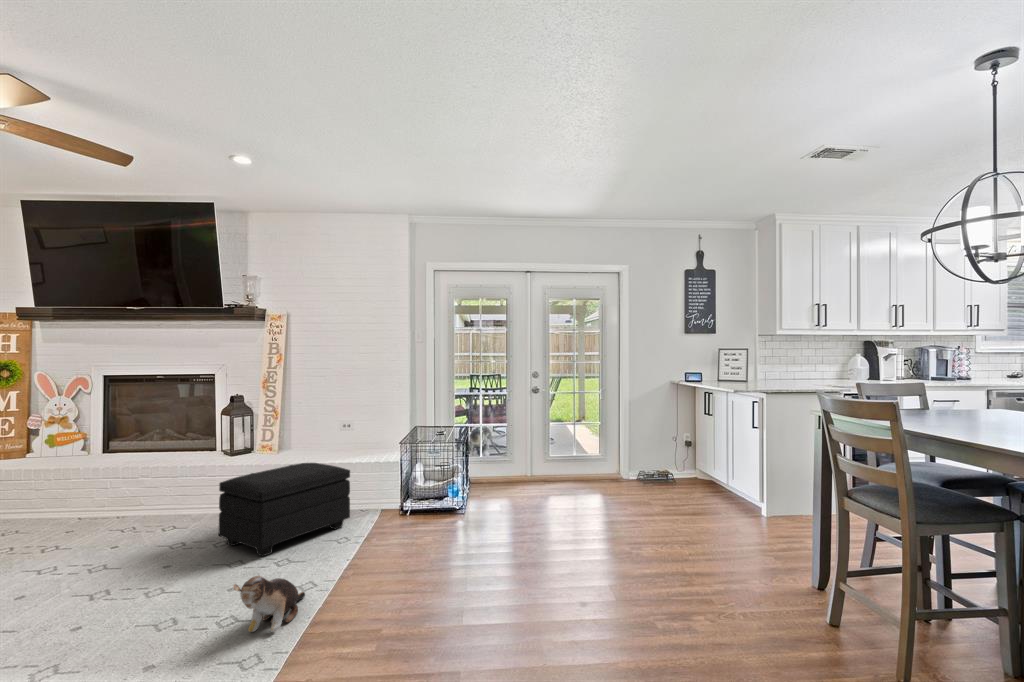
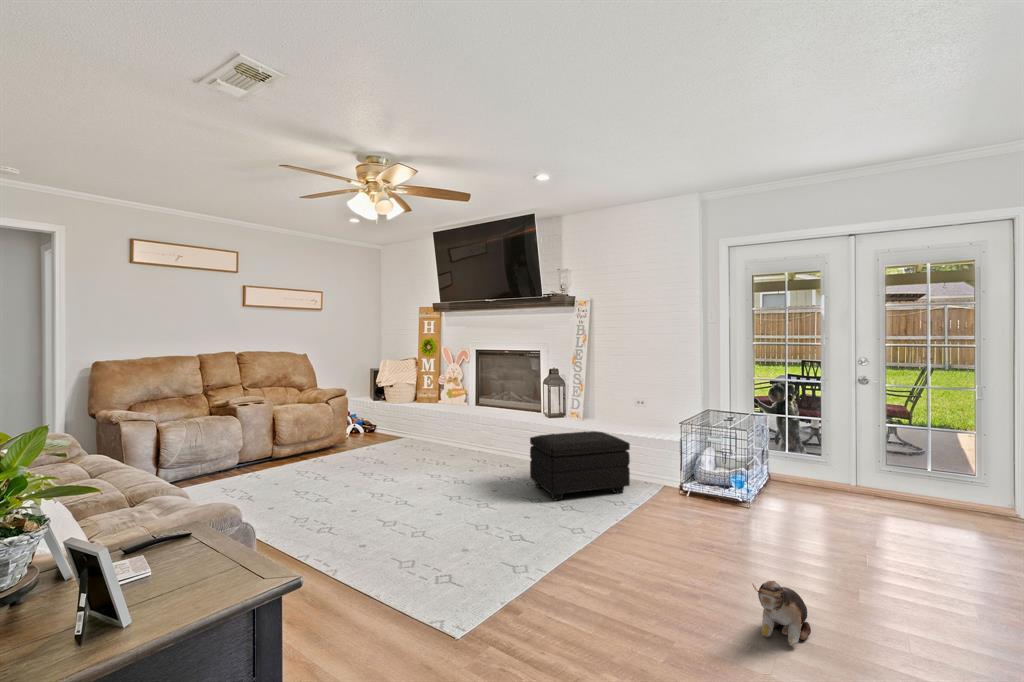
plush toy: present [233,575,305,632] -> present [752,581,811,645]

